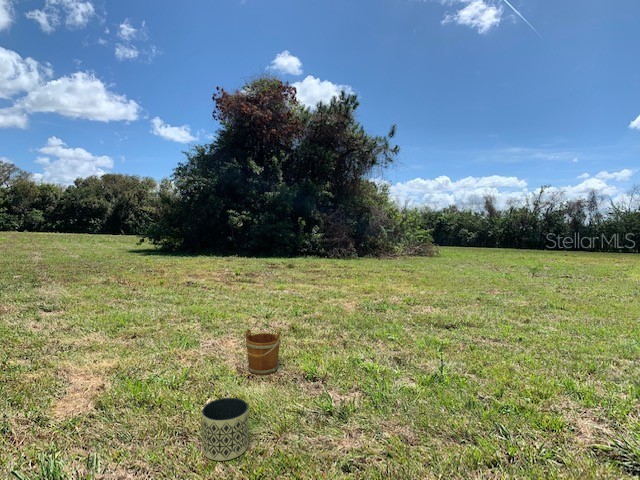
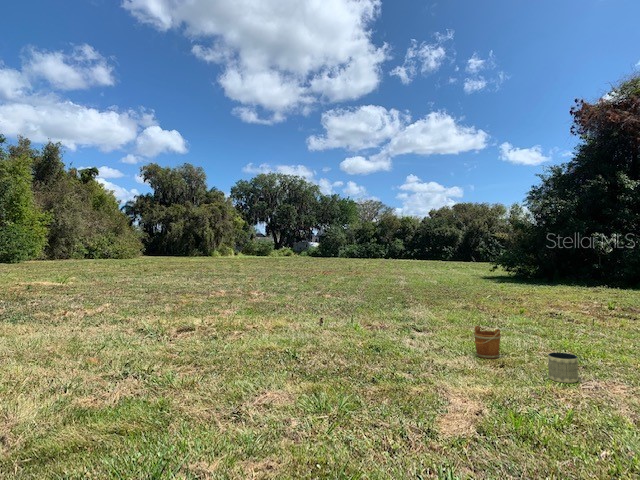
bucket: present [243,329,281,375] -> present [472,326,501,359]

